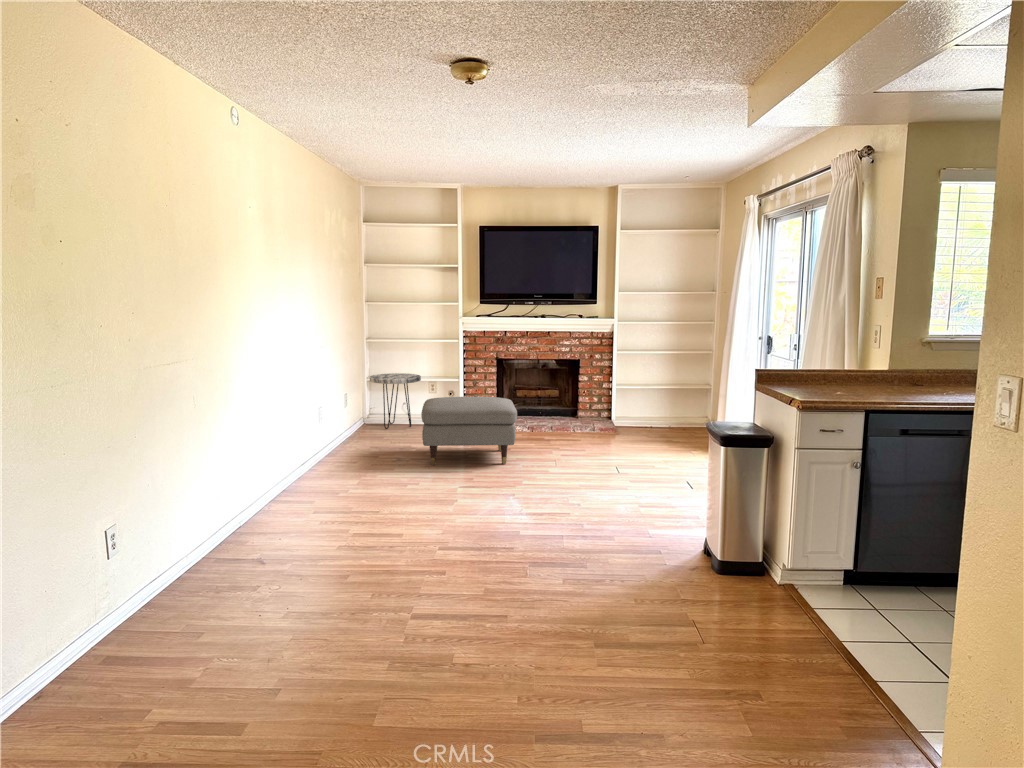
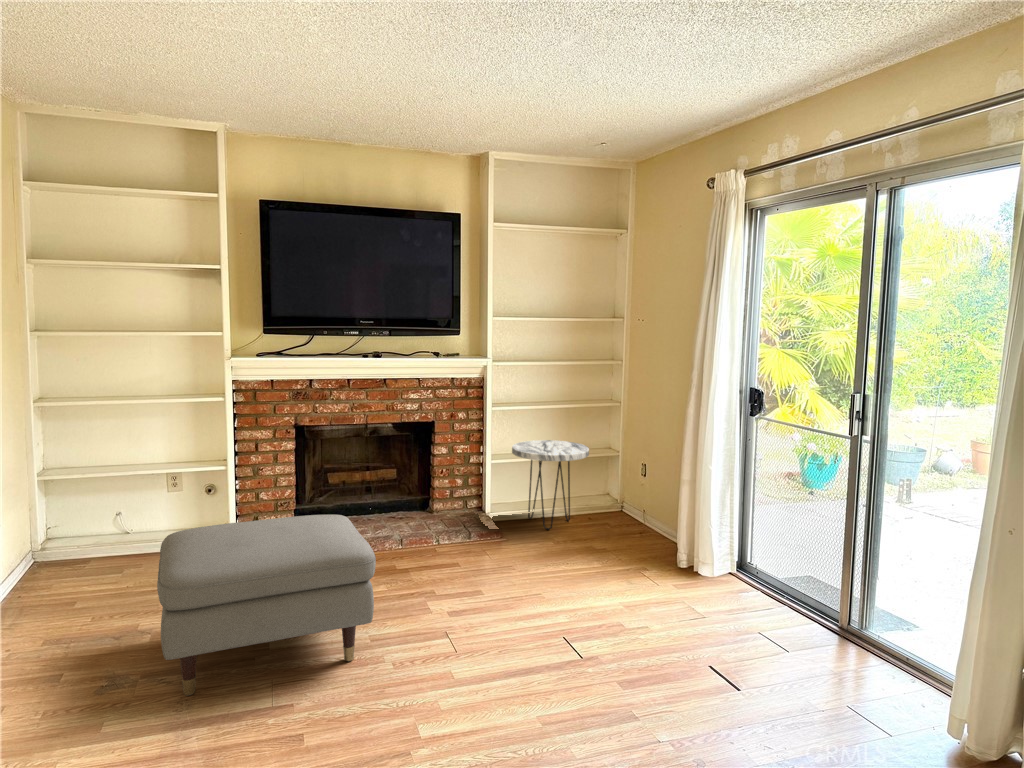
side table: present [370,373,421,429] -> present [512,440,589,530]

